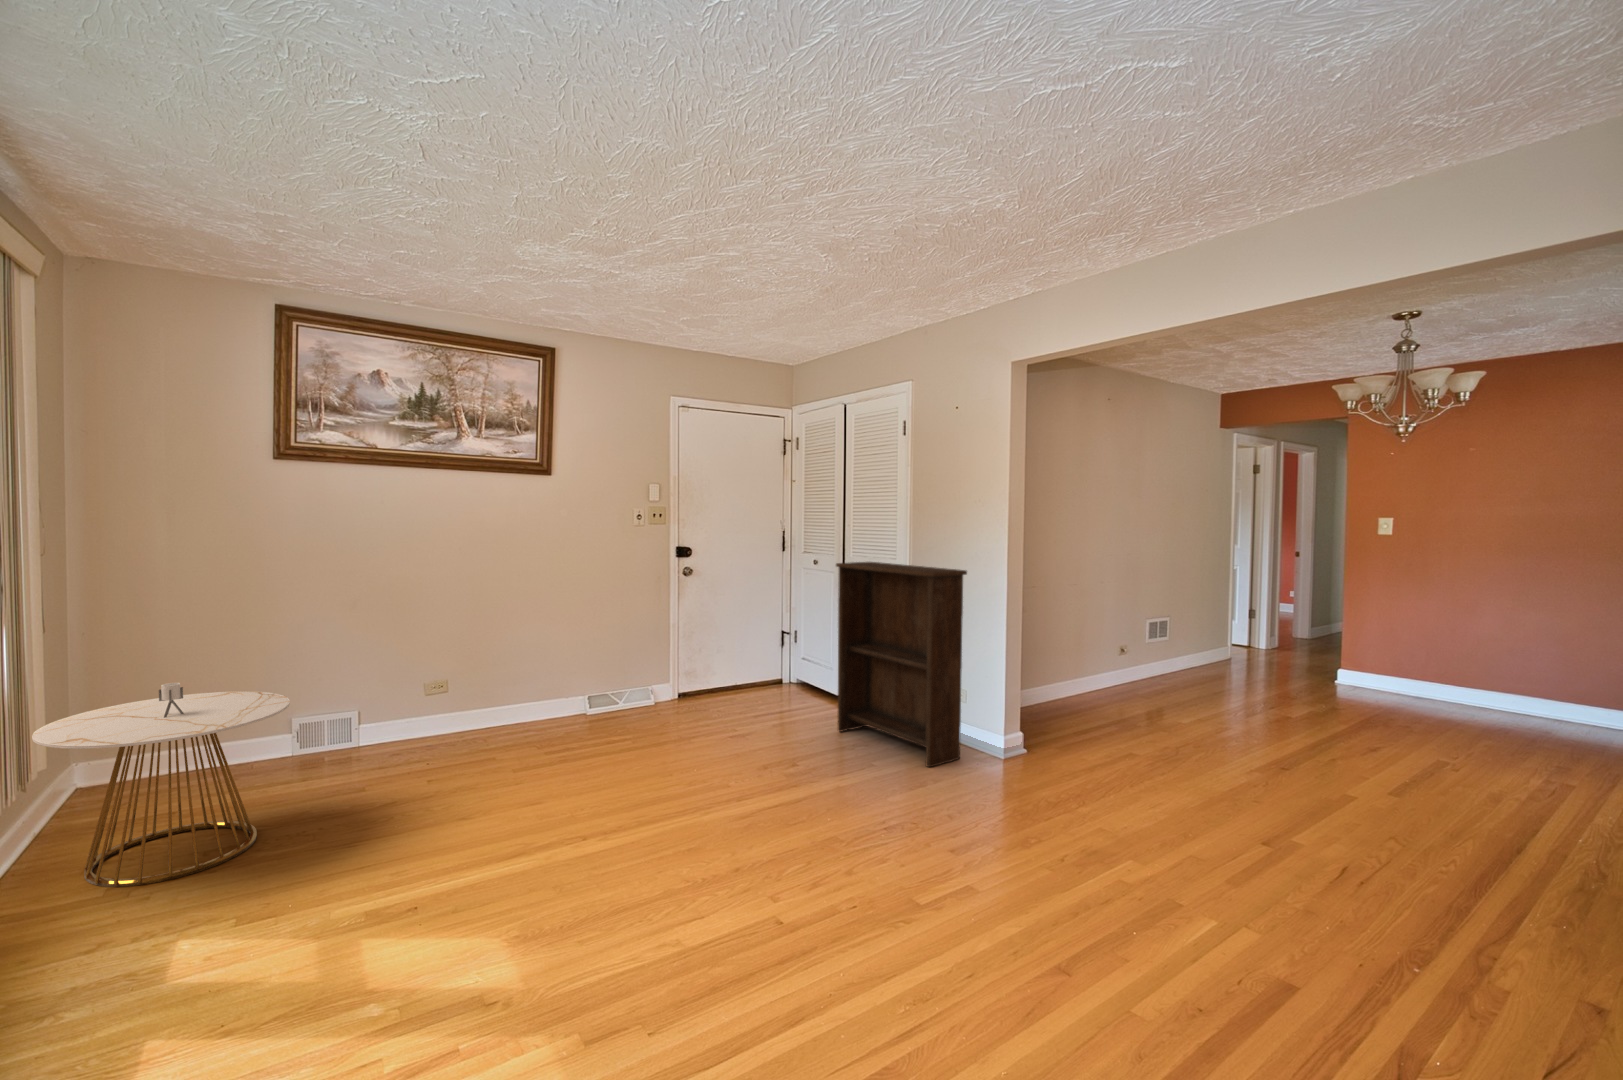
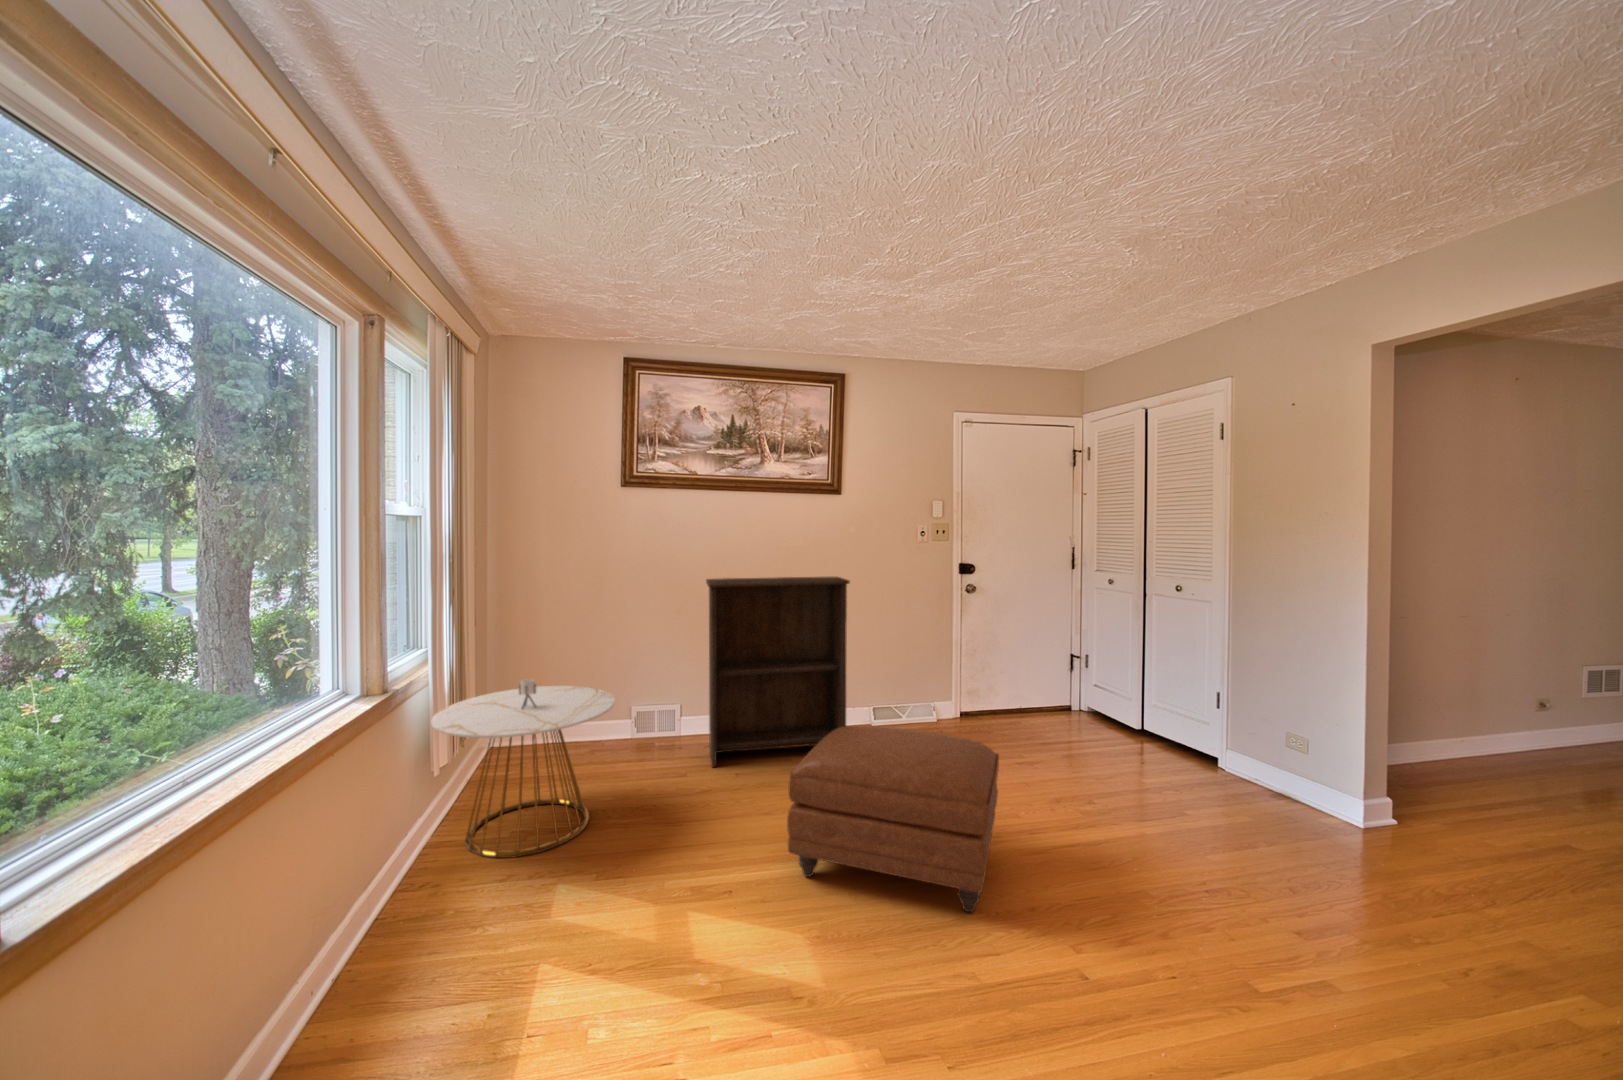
bookshelf: present [836,562,967,767] -> present [706,576,850,767]
ottoman: none [503,699,703,840] -> present [787,726,999,912]

